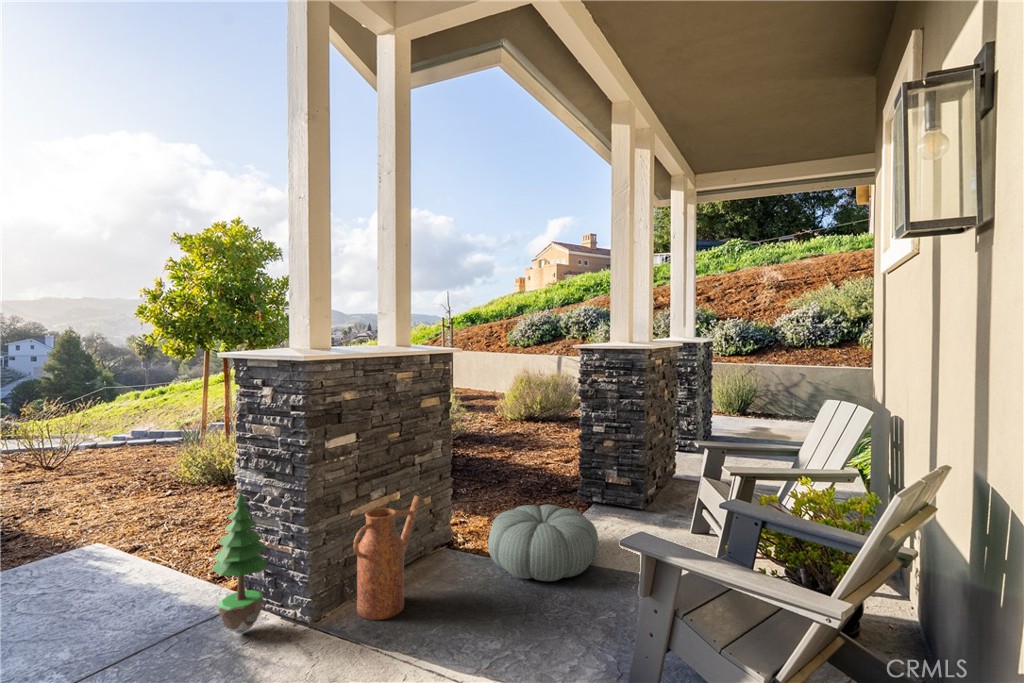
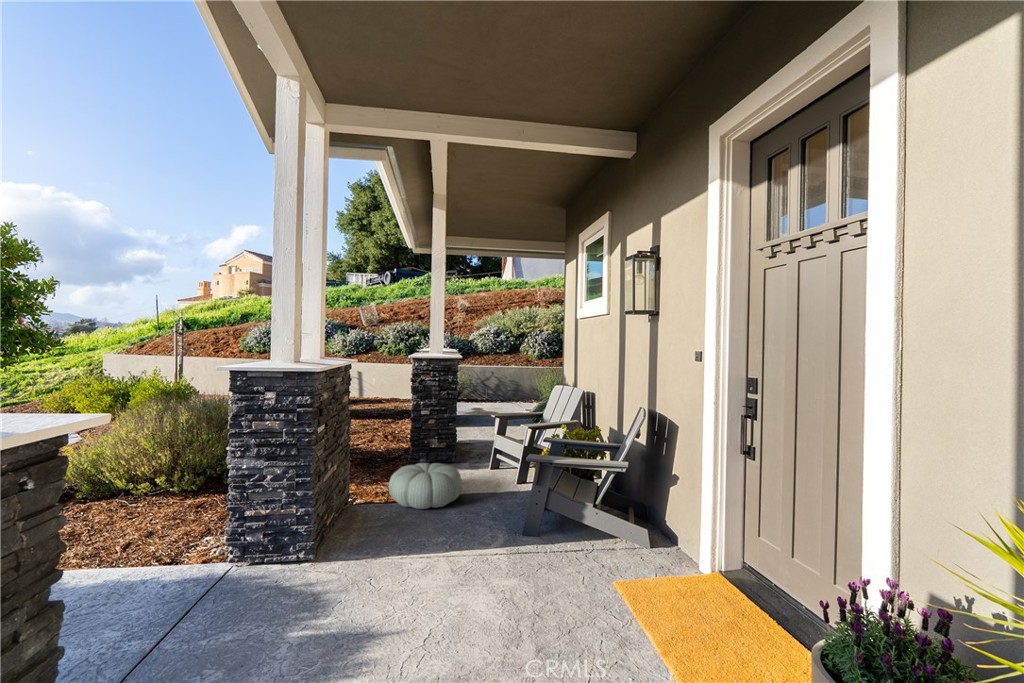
potted tree: present [212,493,268,633] -> none [237,473,283,584]
watering can: present [353,496,421,620] -> none [332,464,367,552]

